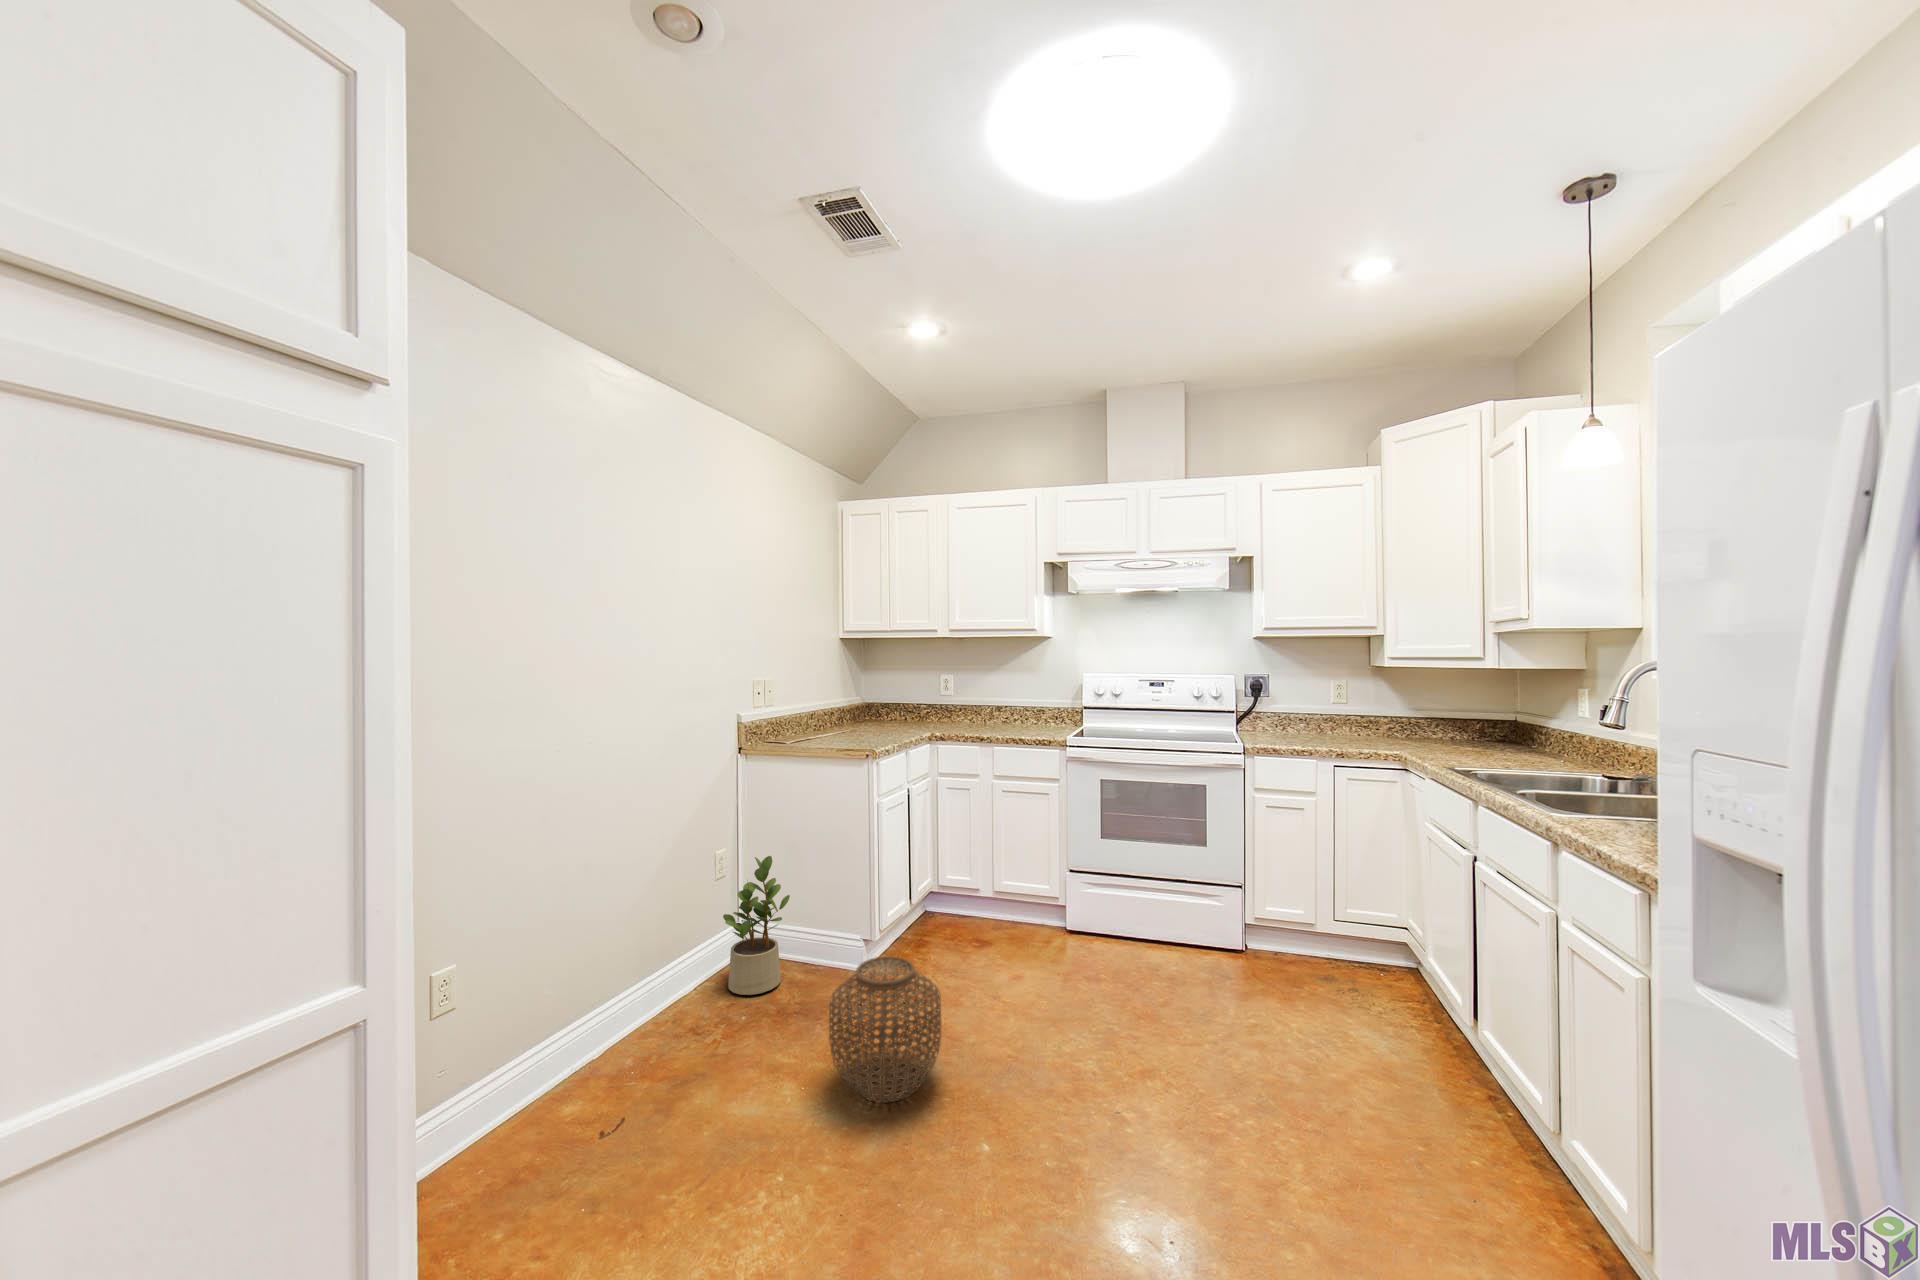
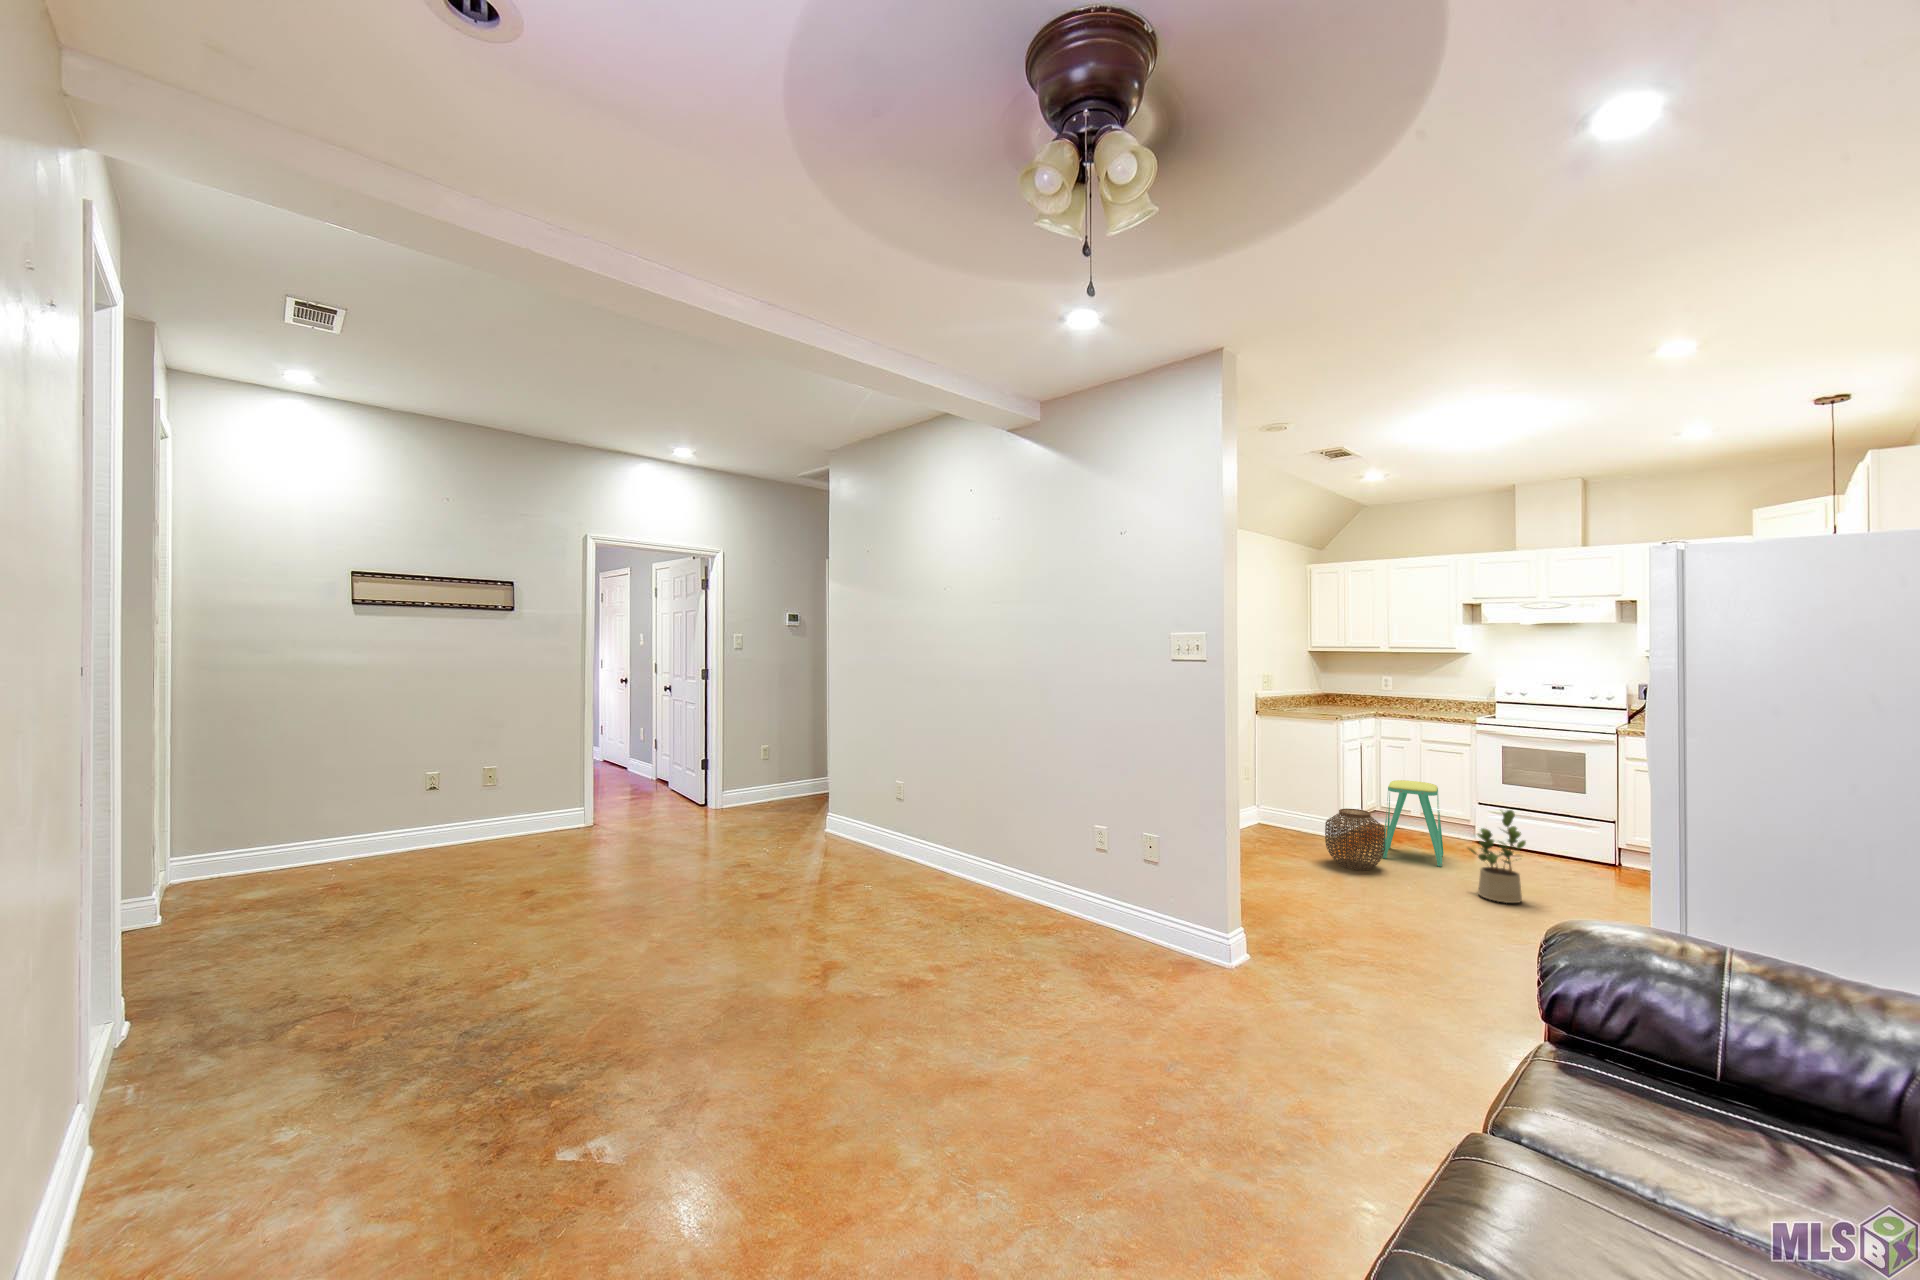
potted plant: present [723,856,790,995] -> present [1468,810,1526,903]
stool: none [938,865,1035,1031] -> present [1383,780,1444,866]

